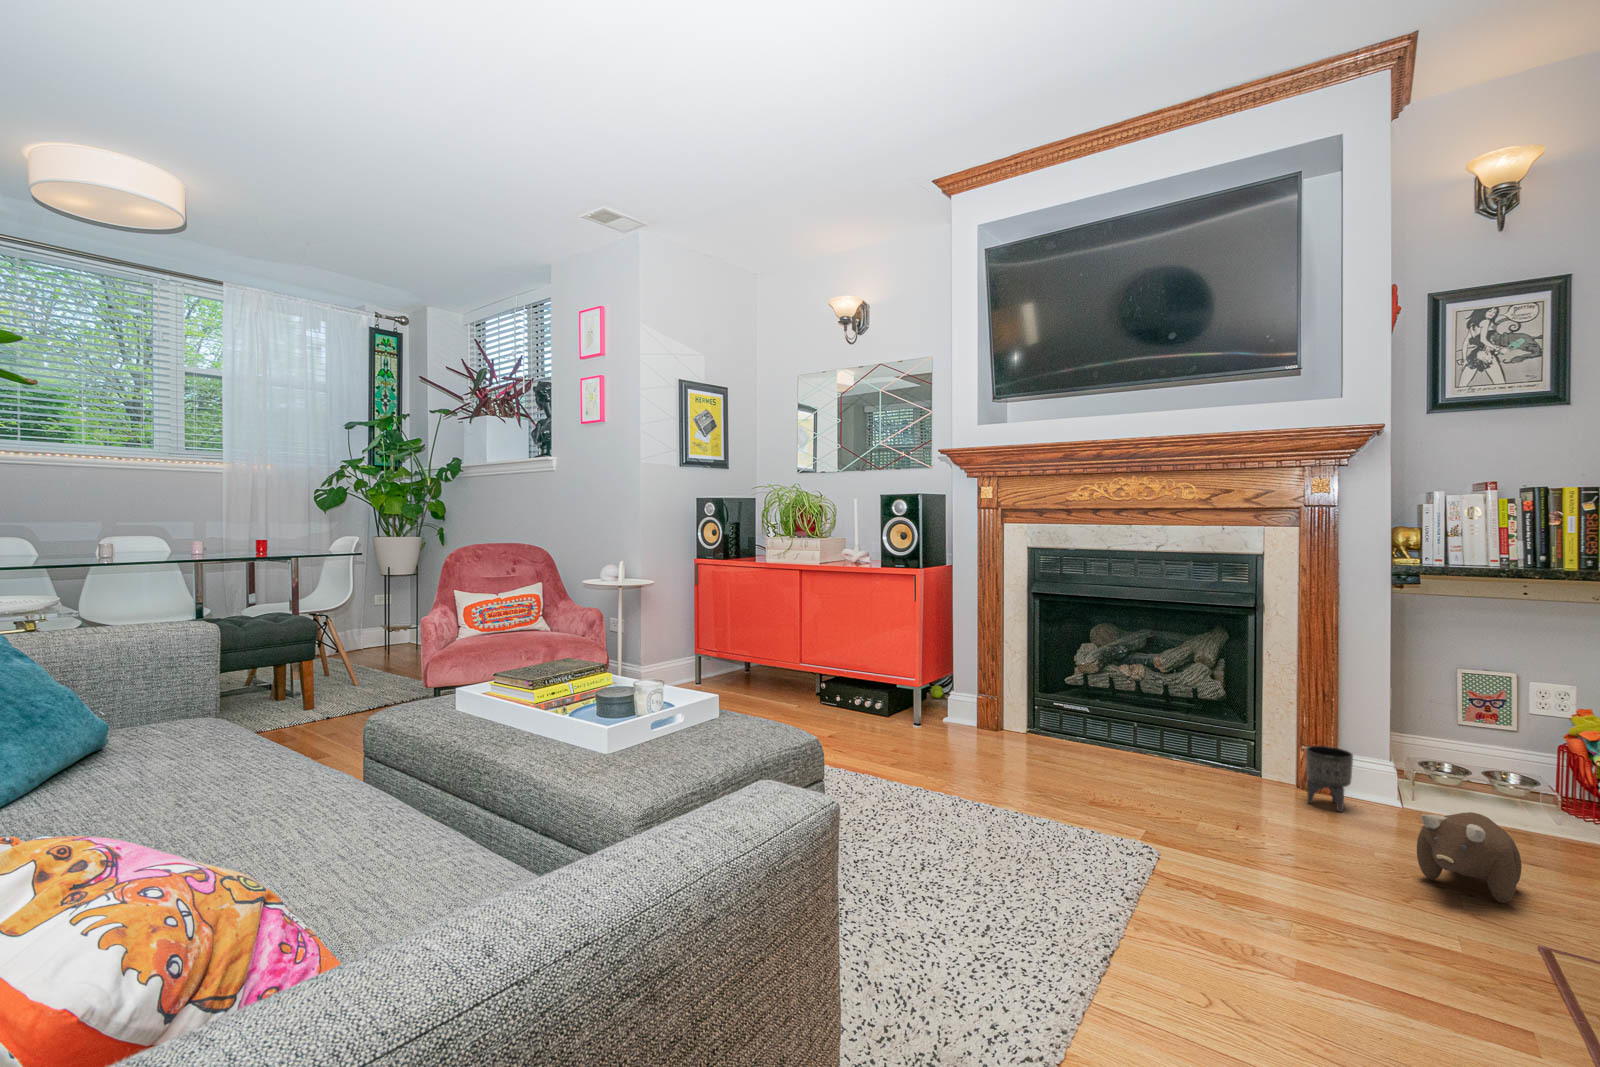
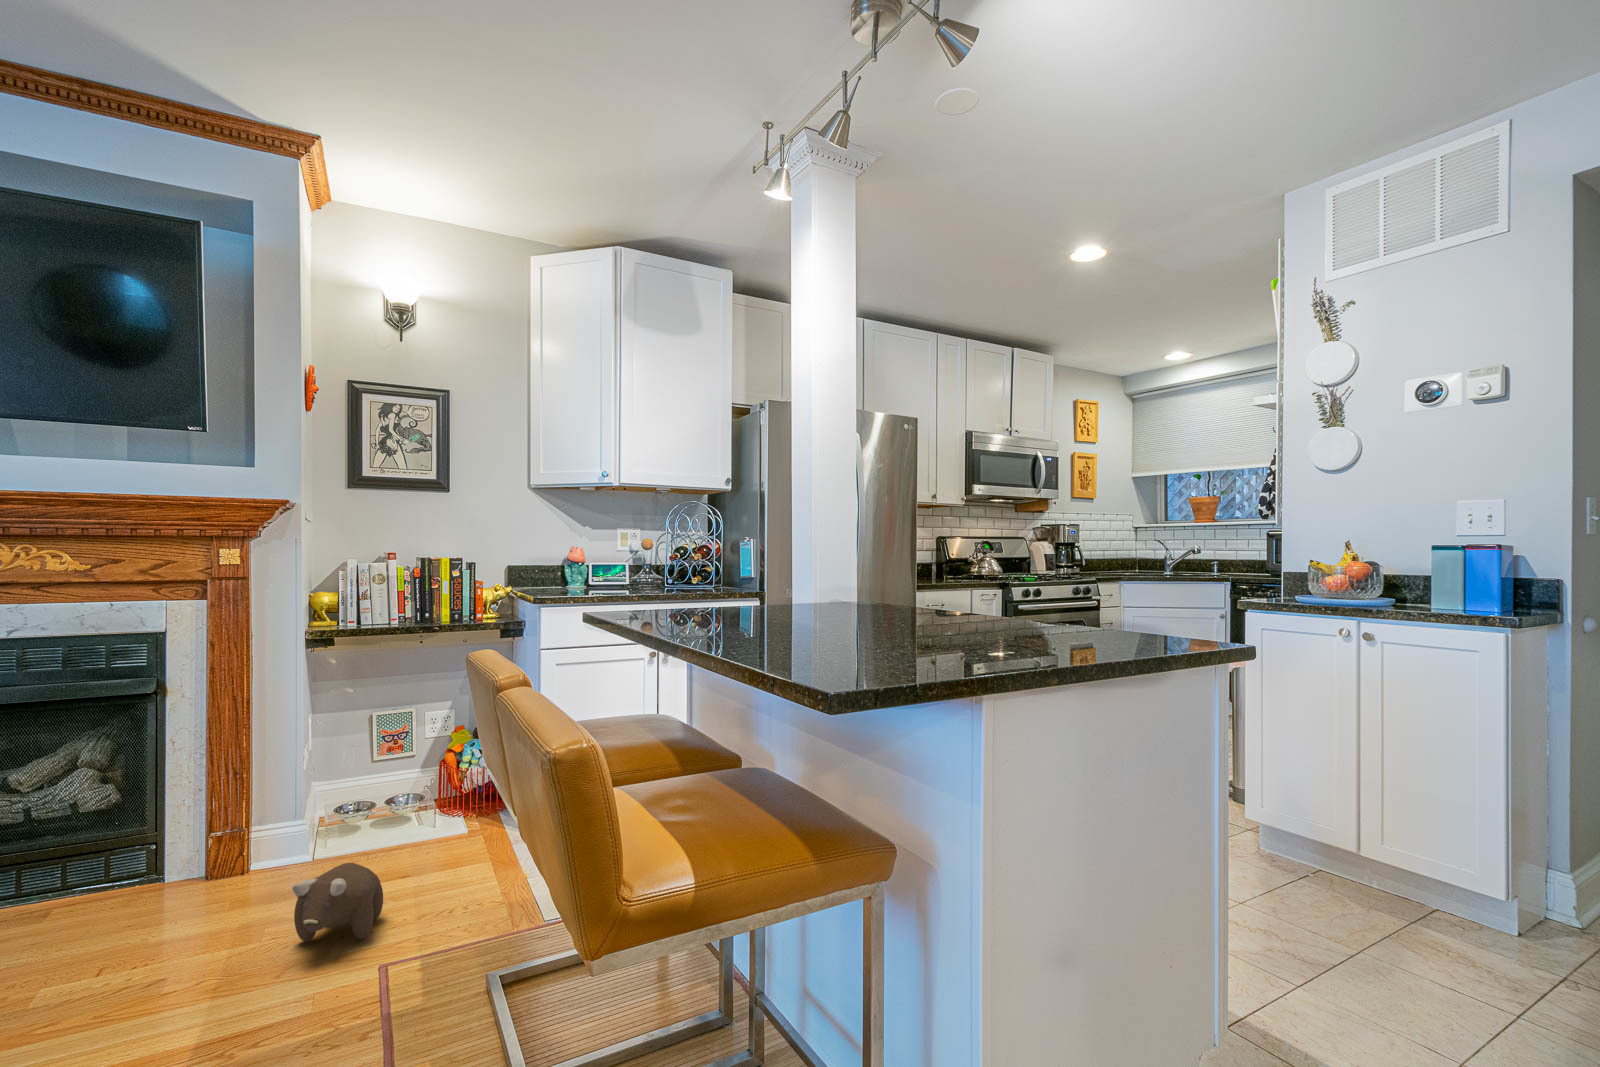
planter: present [1306,746,1353,812] -> none [208,826,259,896]

